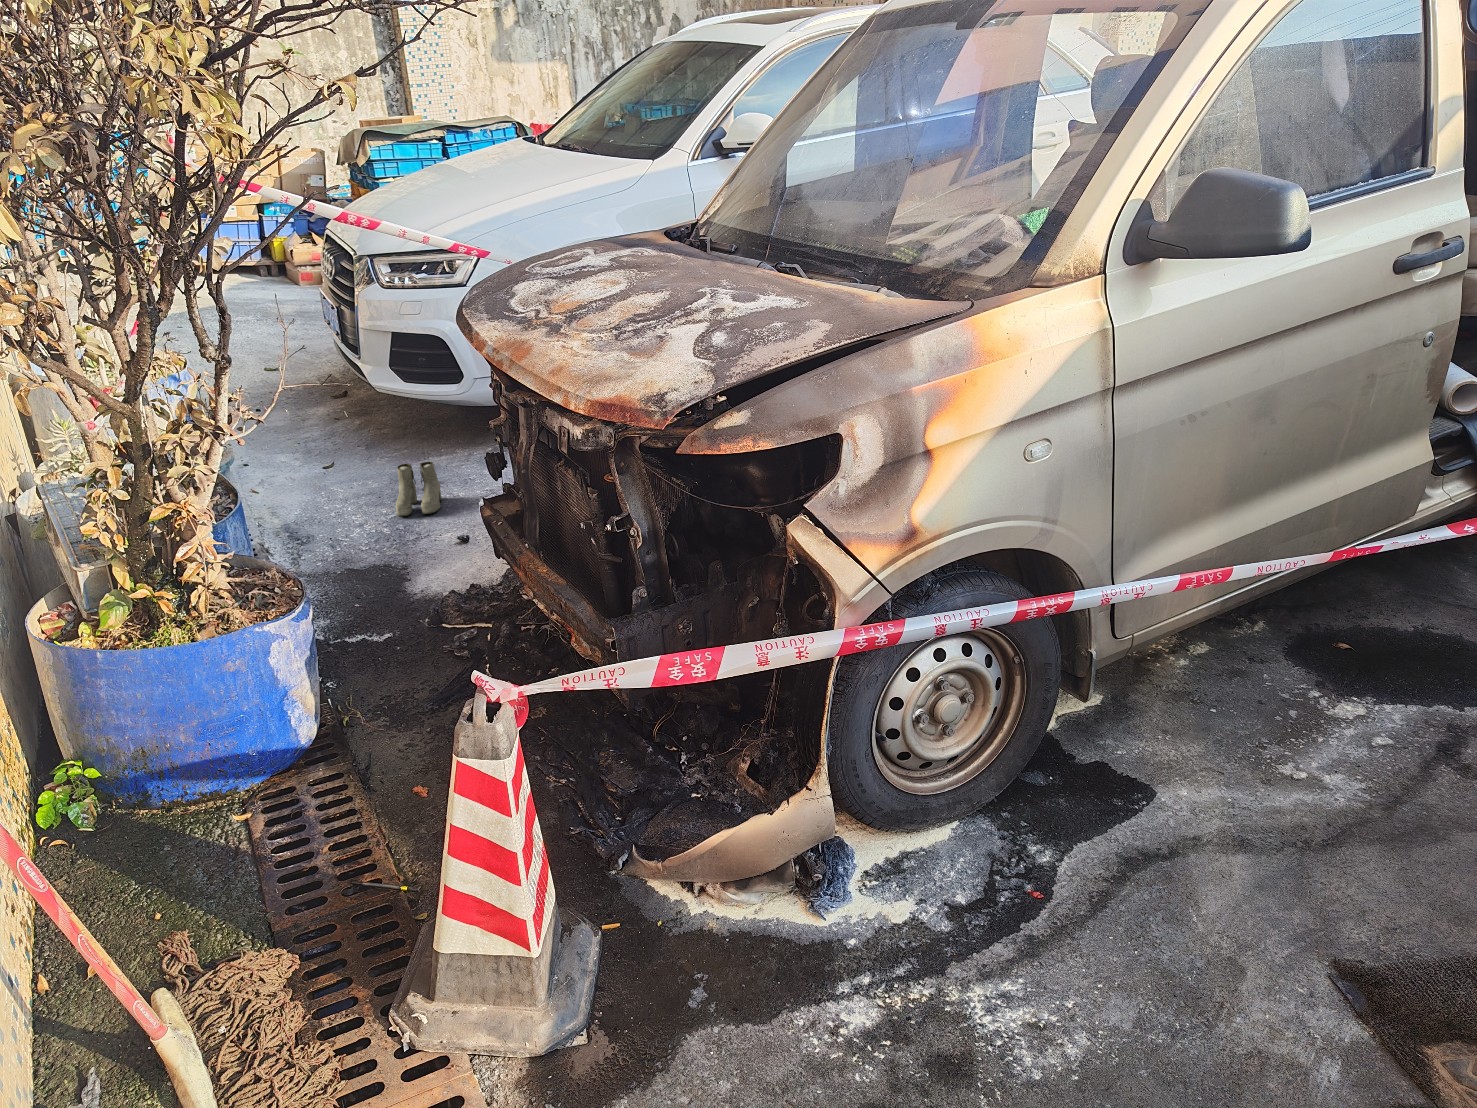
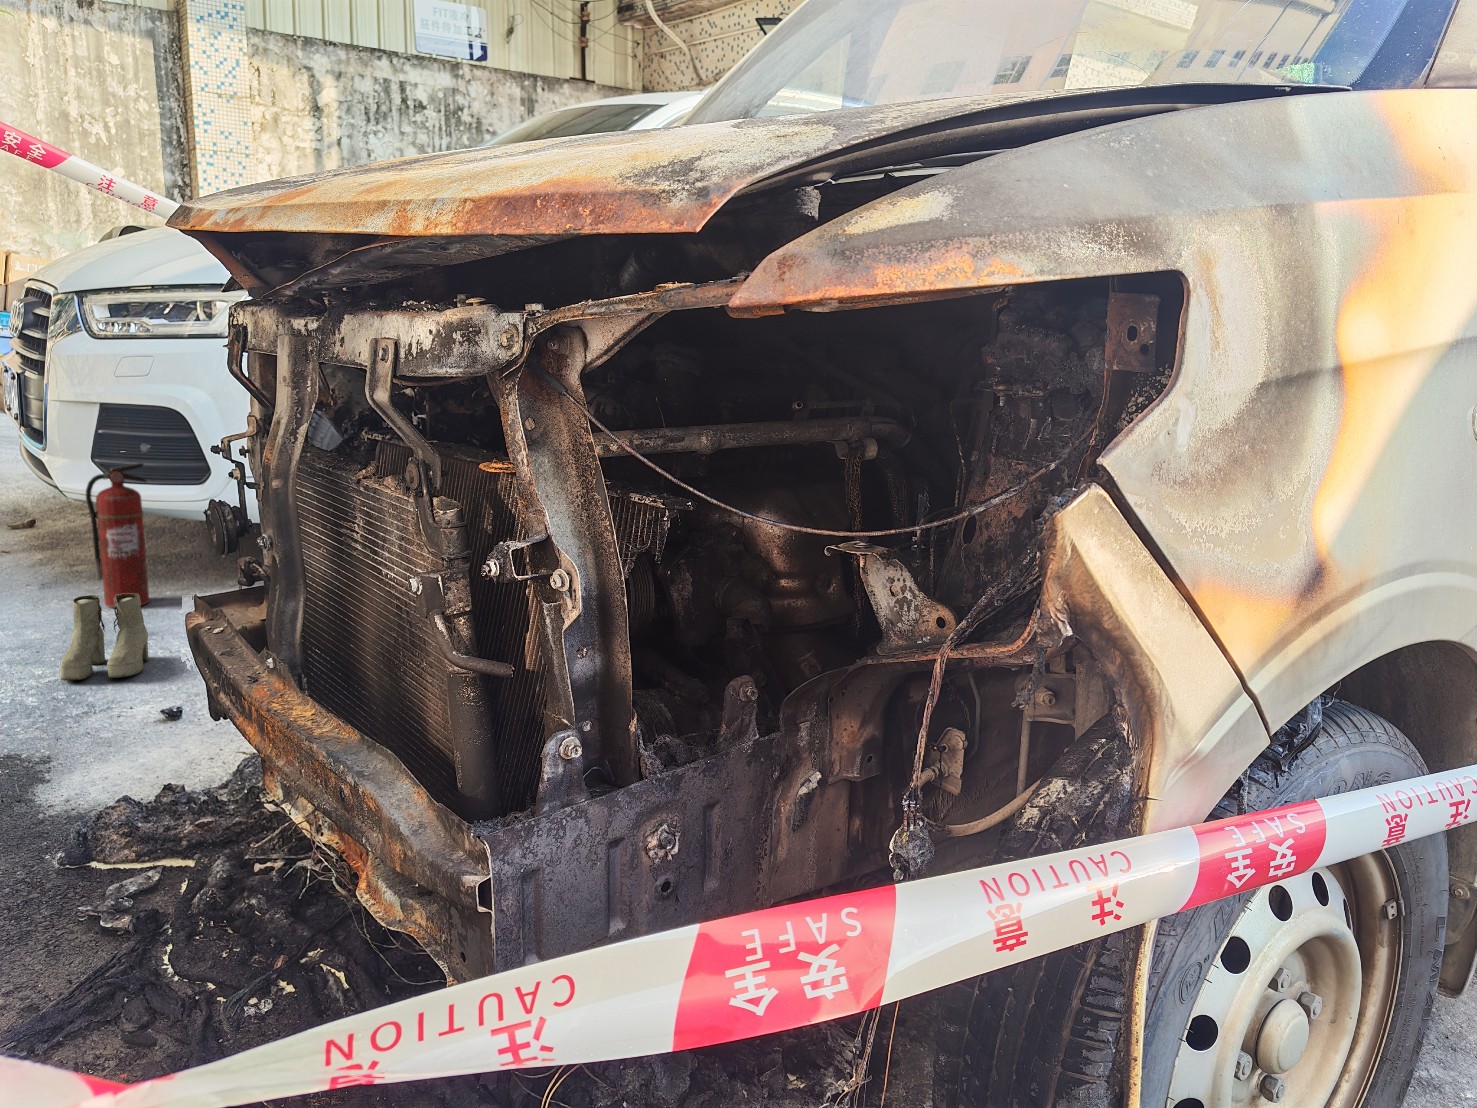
fire extinguisher: none [389,367,432,462] -> present [86,463,149,608]

